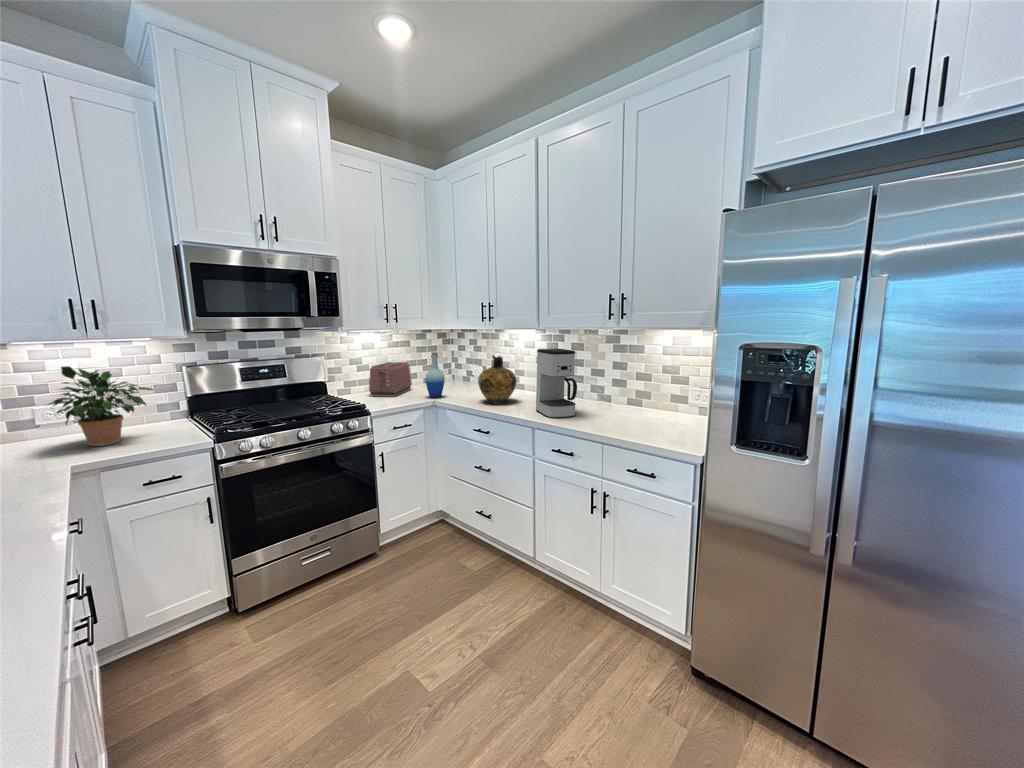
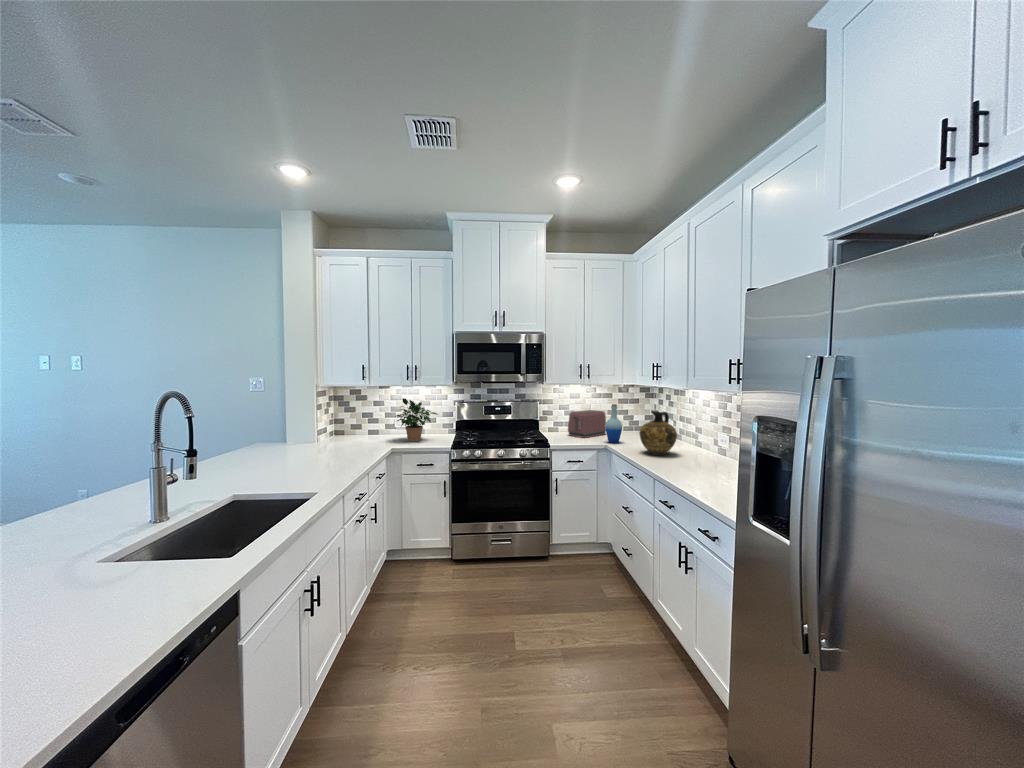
coffee maker: present [536,349,577,418] -> none [675,407,716,476]

